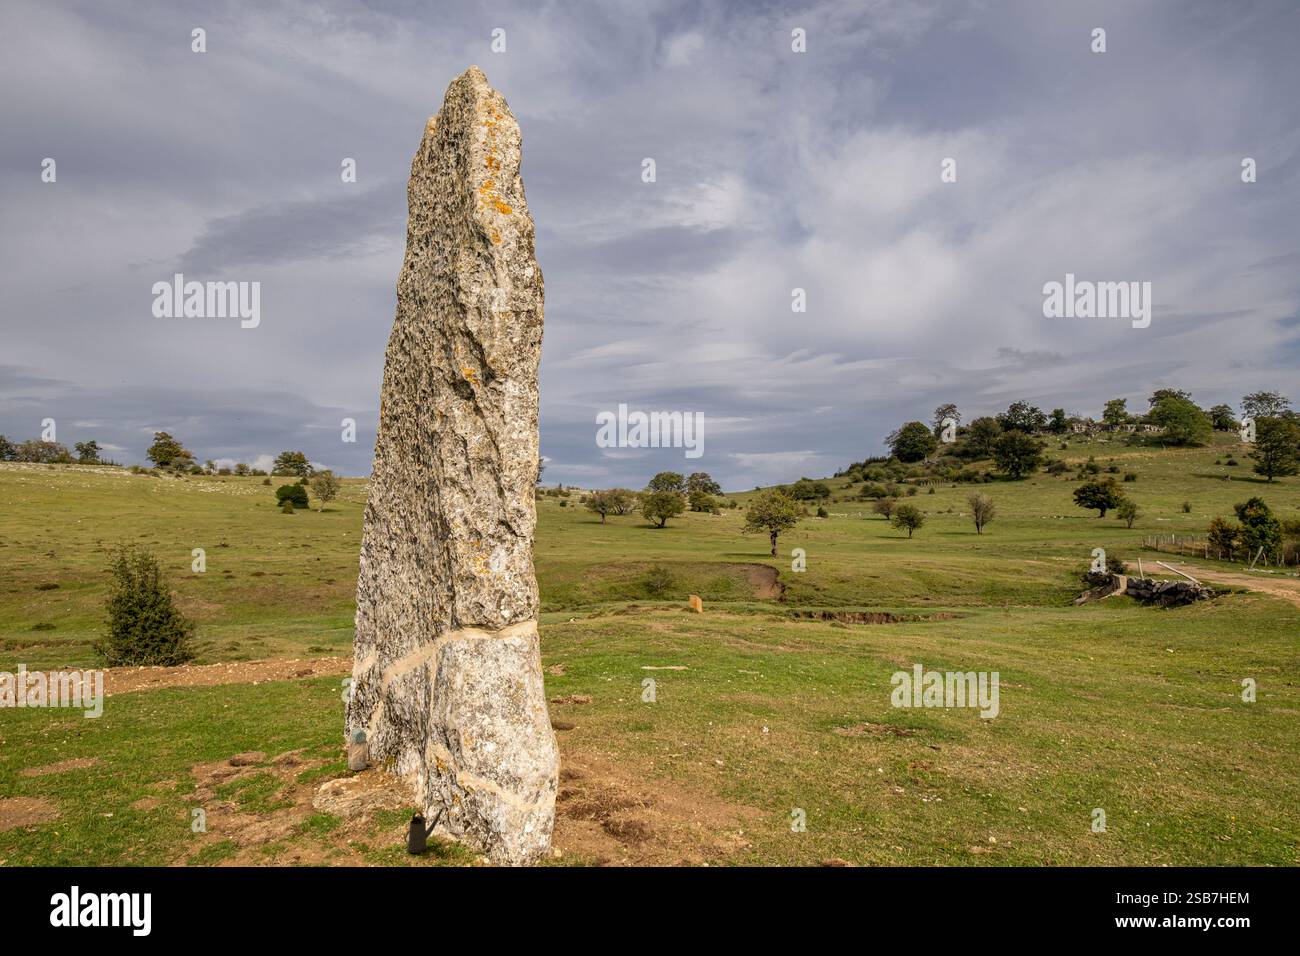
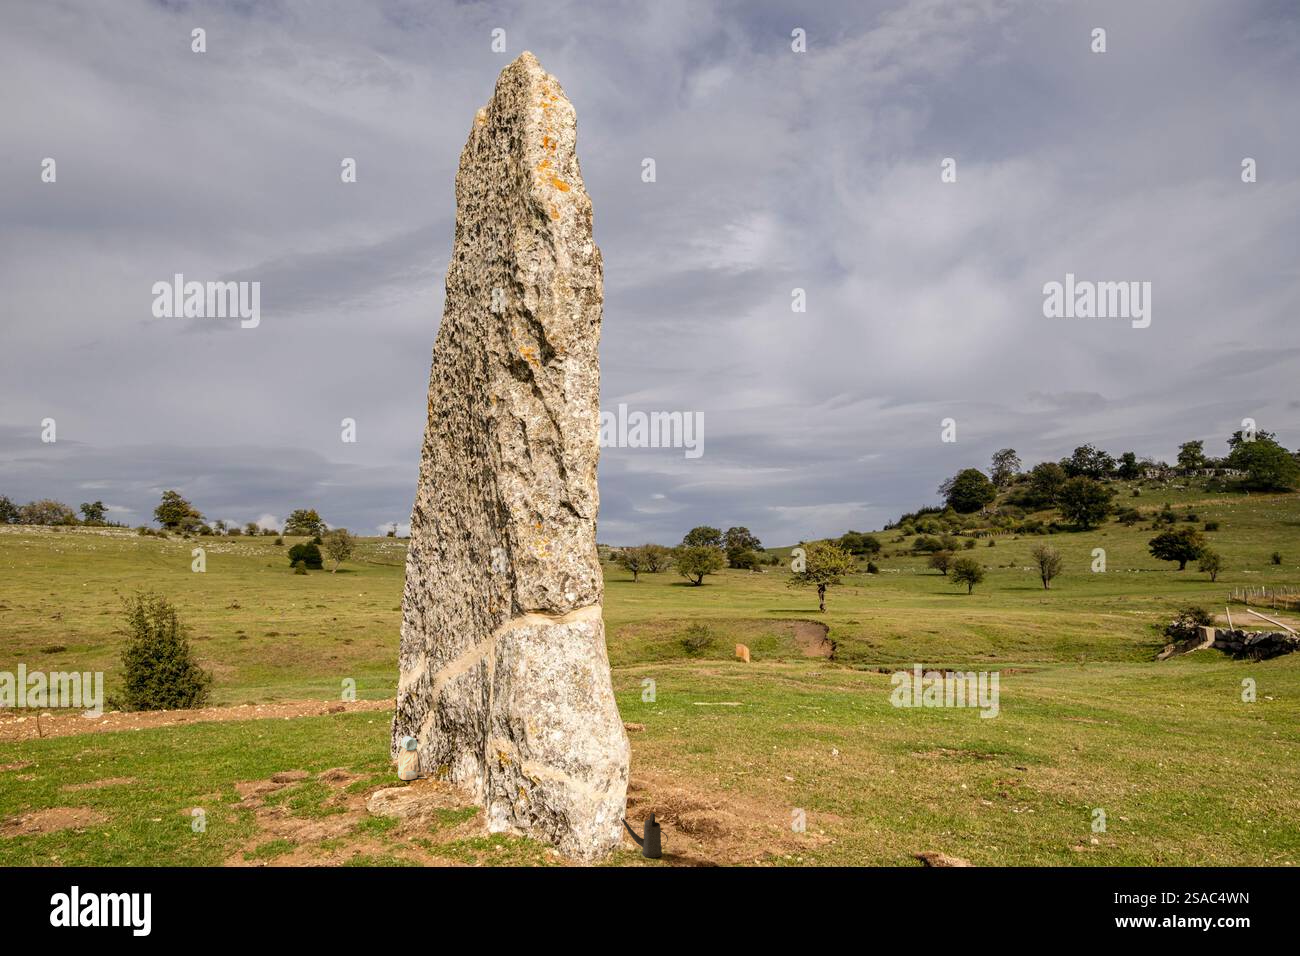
watering can: present [404,808,443,853] -> present [621,813,668,858]

